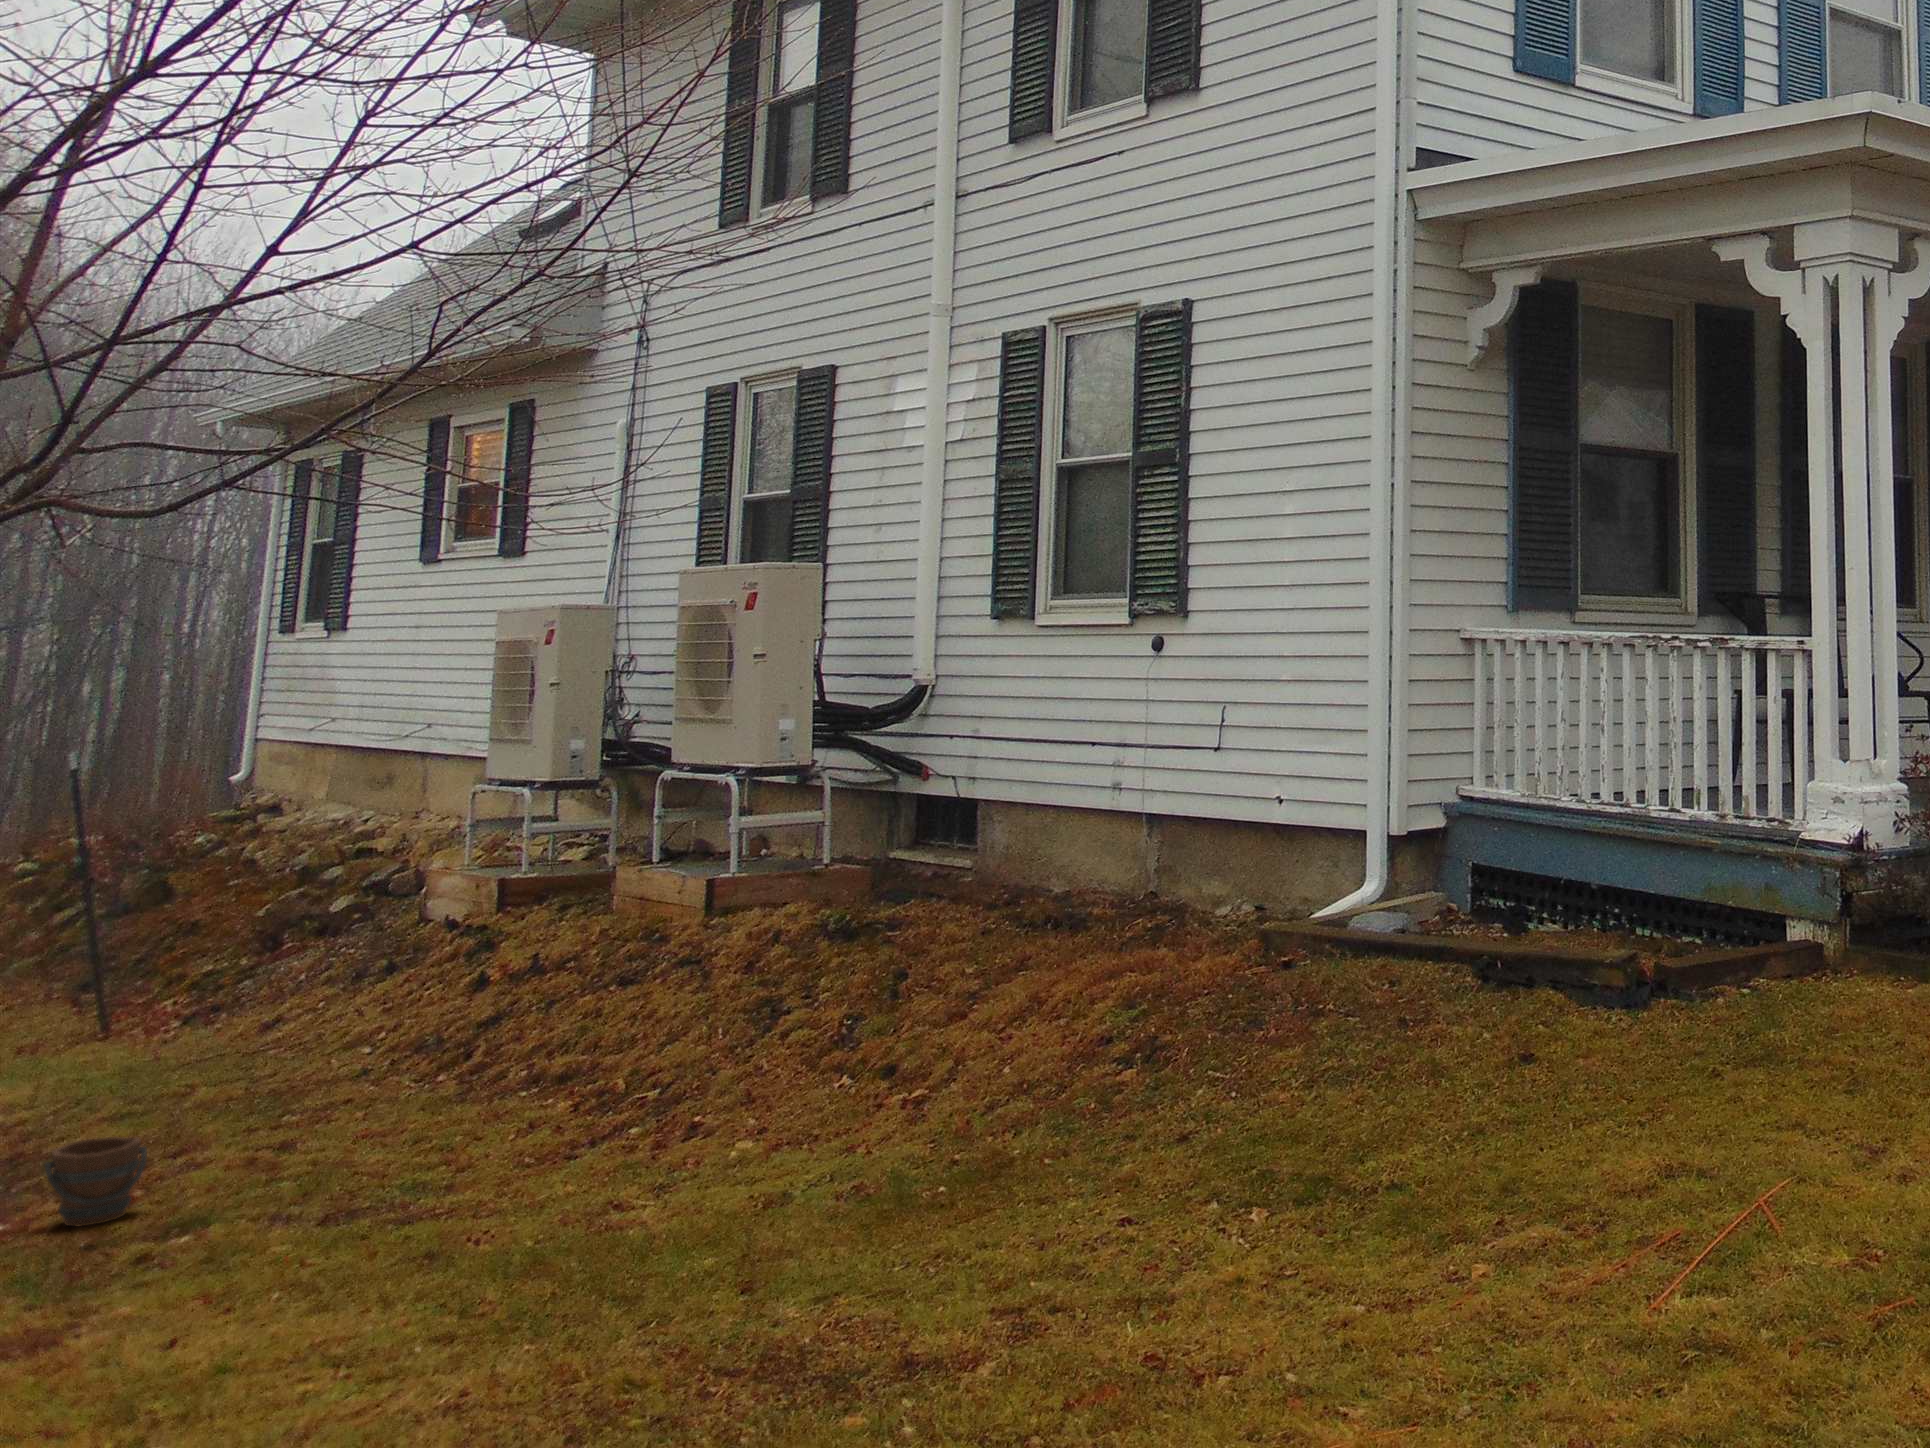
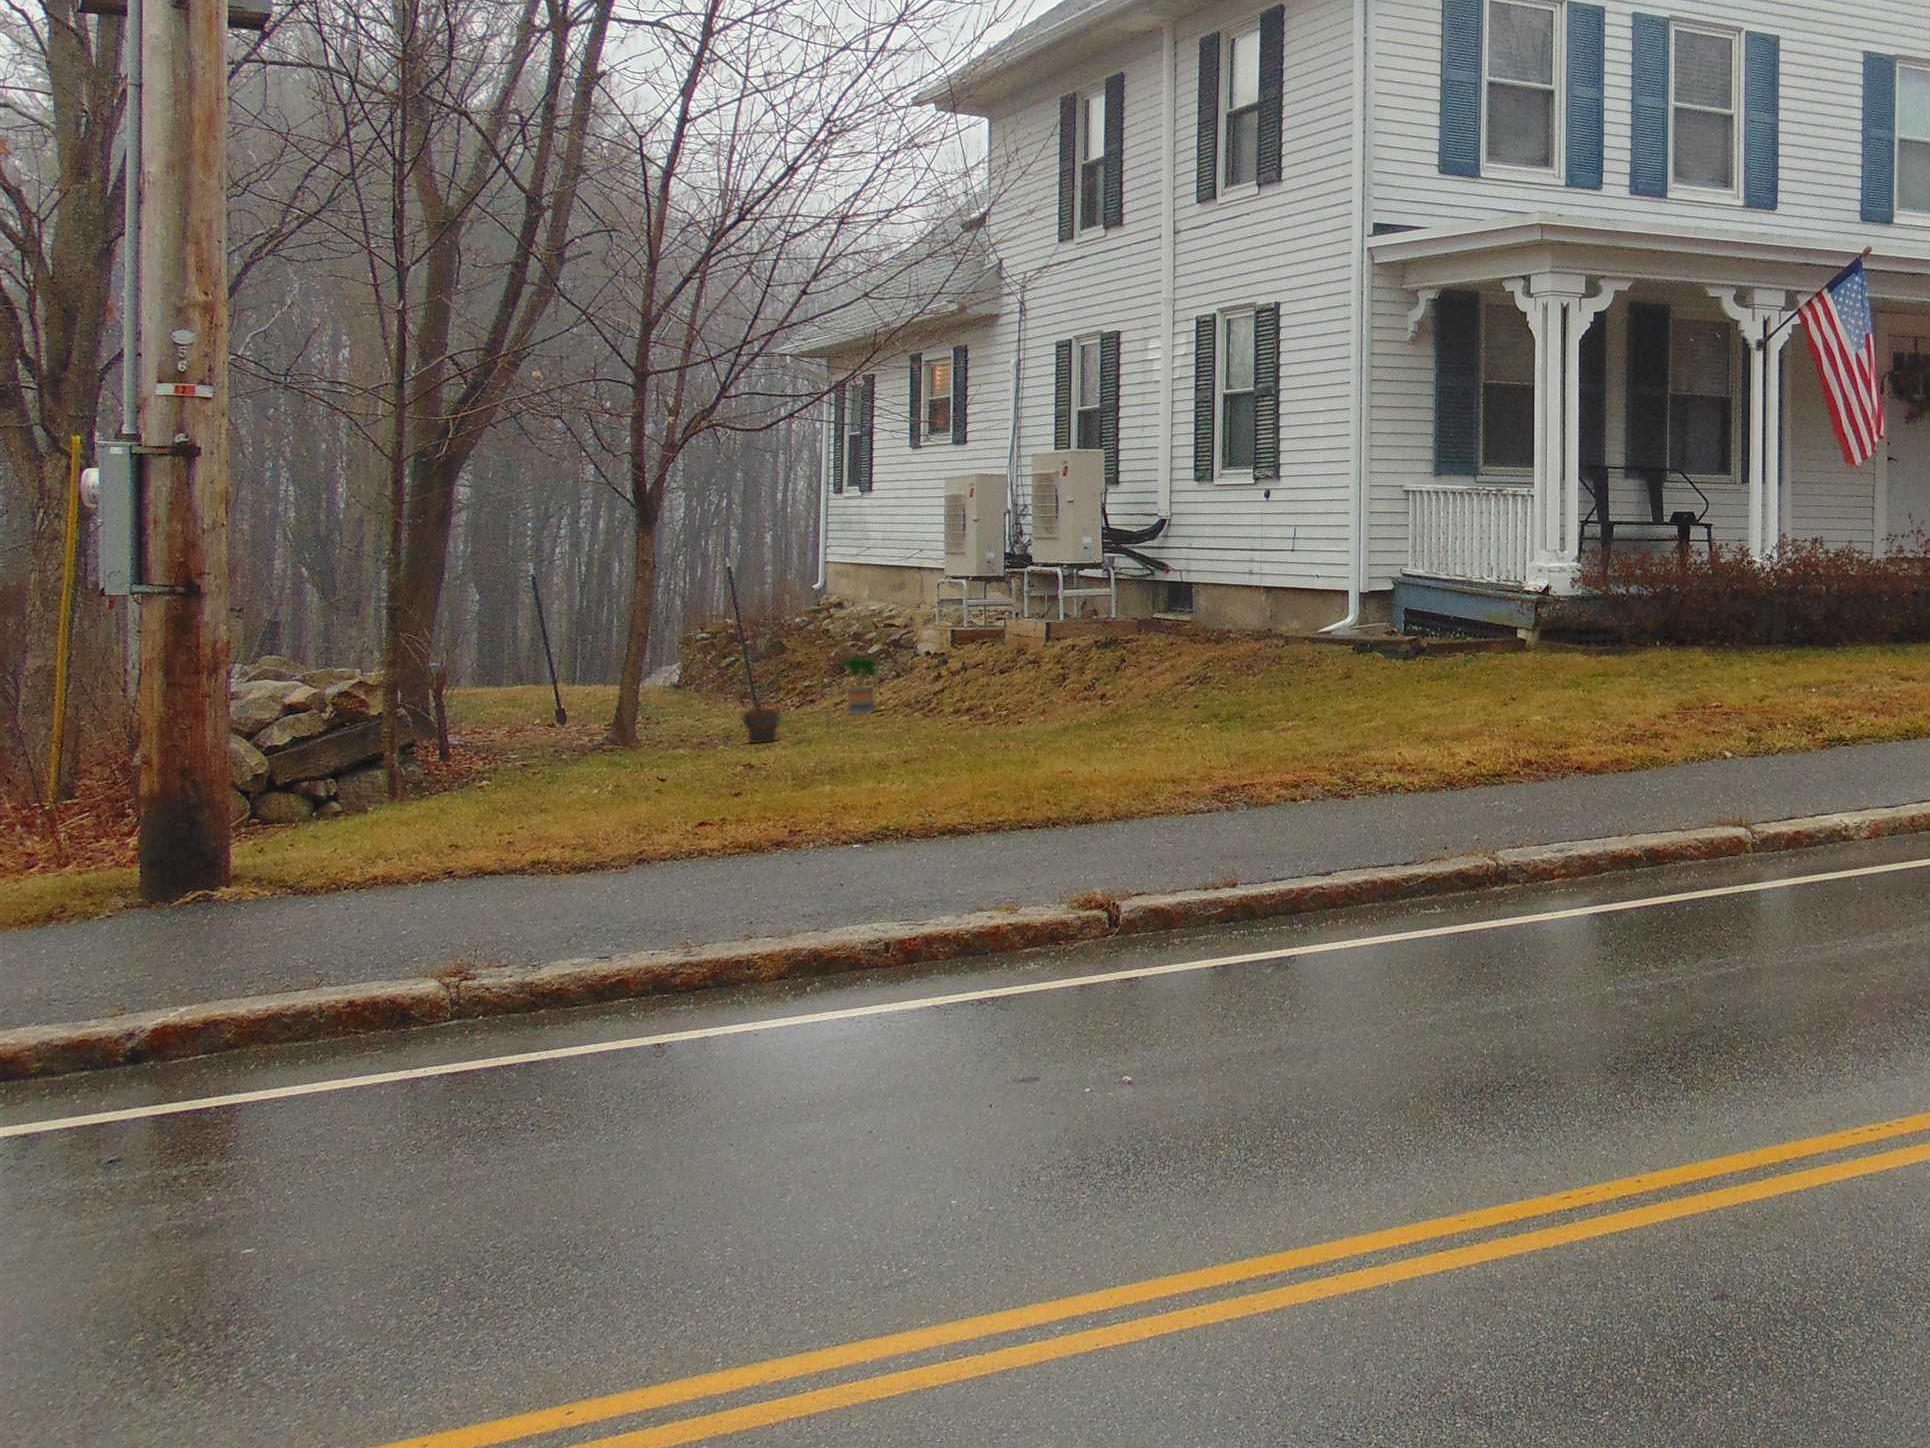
potted tree: none [291,966,375,1090] -> present [843,657,879,715]

